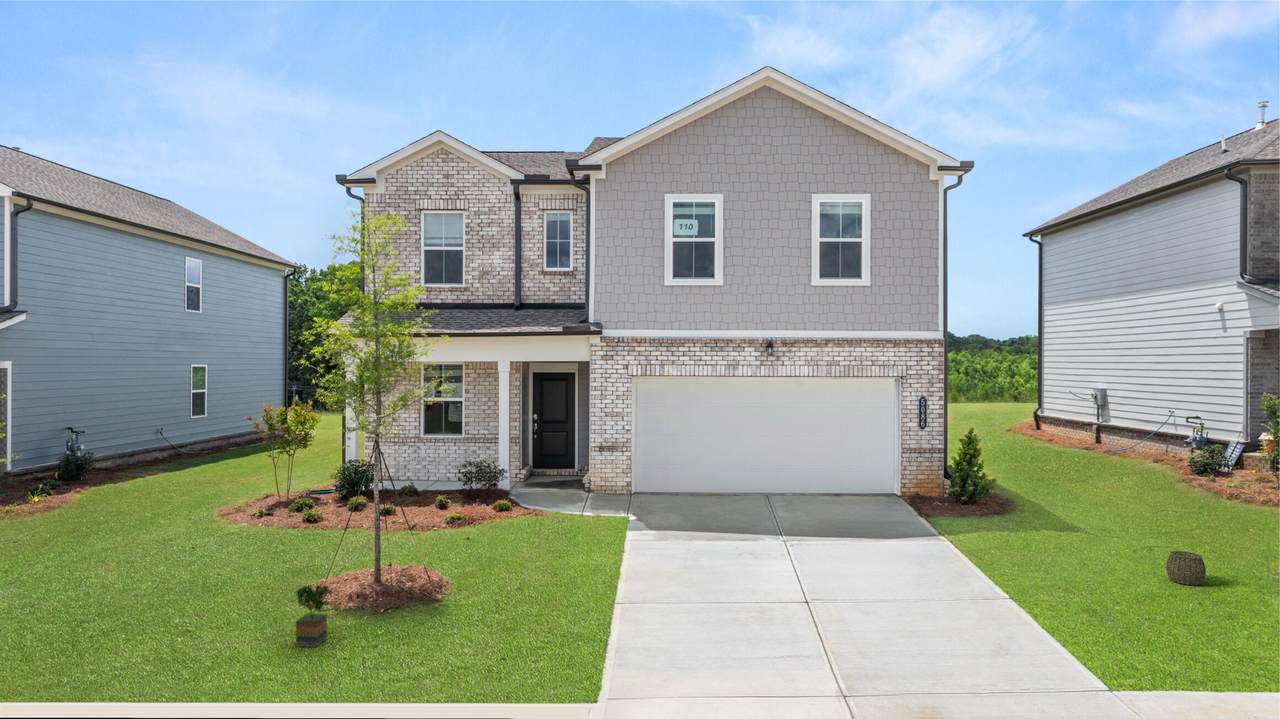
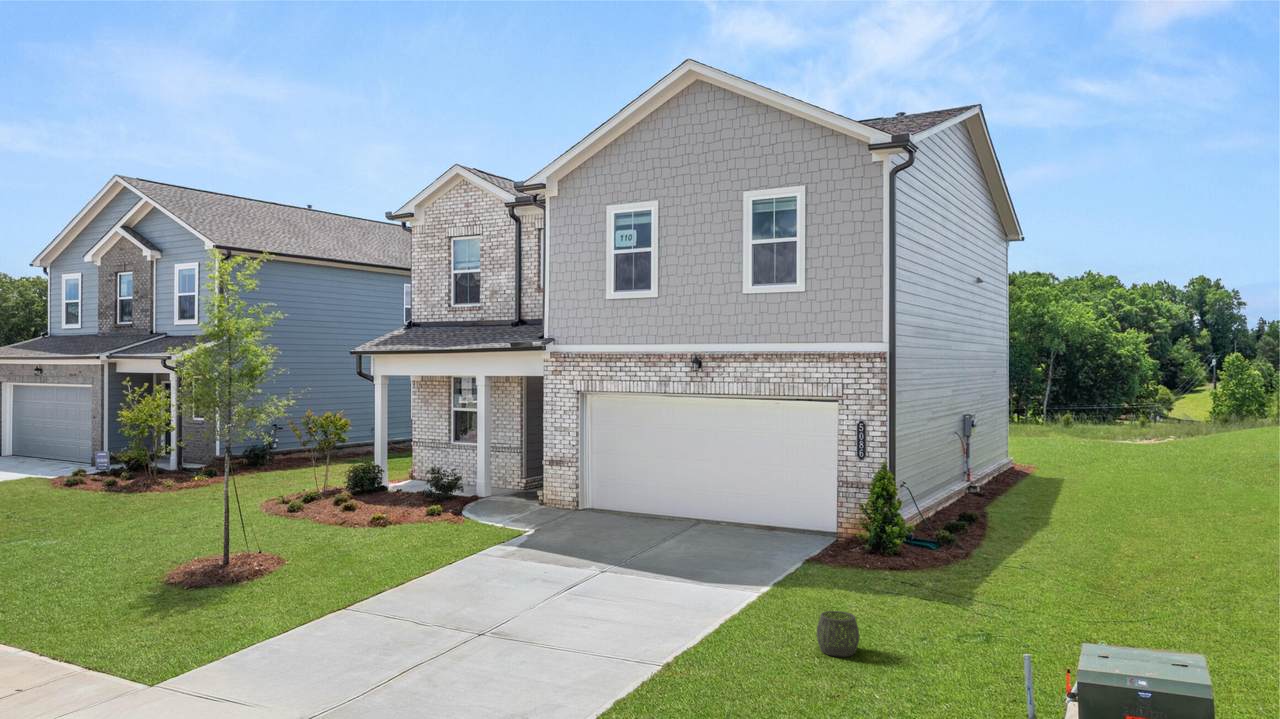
potted tree: present [296,585,333,647] -> none [72,519,109,563]

